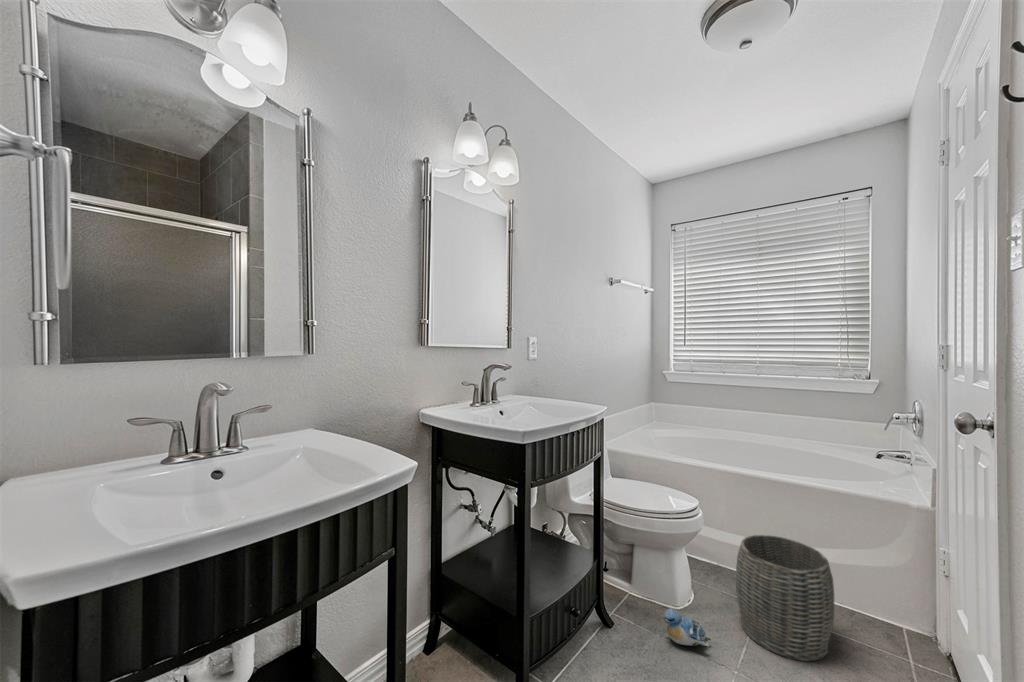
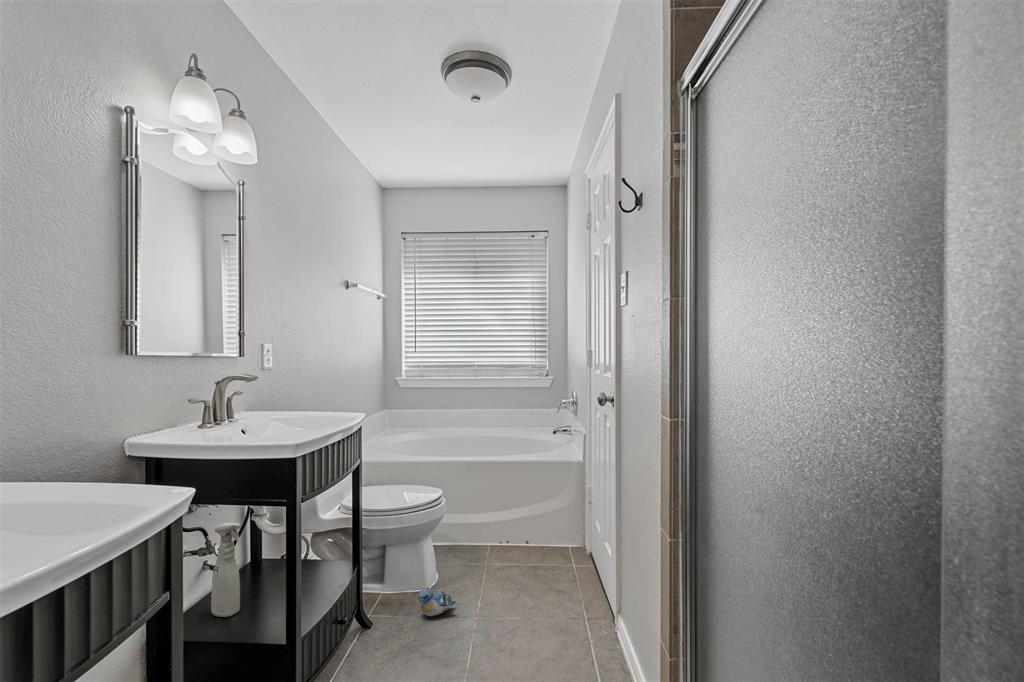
spray bottle: none [475,489,494,570] -> present [211,523,240,617]
woven basket: present [736,535,834,661] -> none [471,503,536,594]

